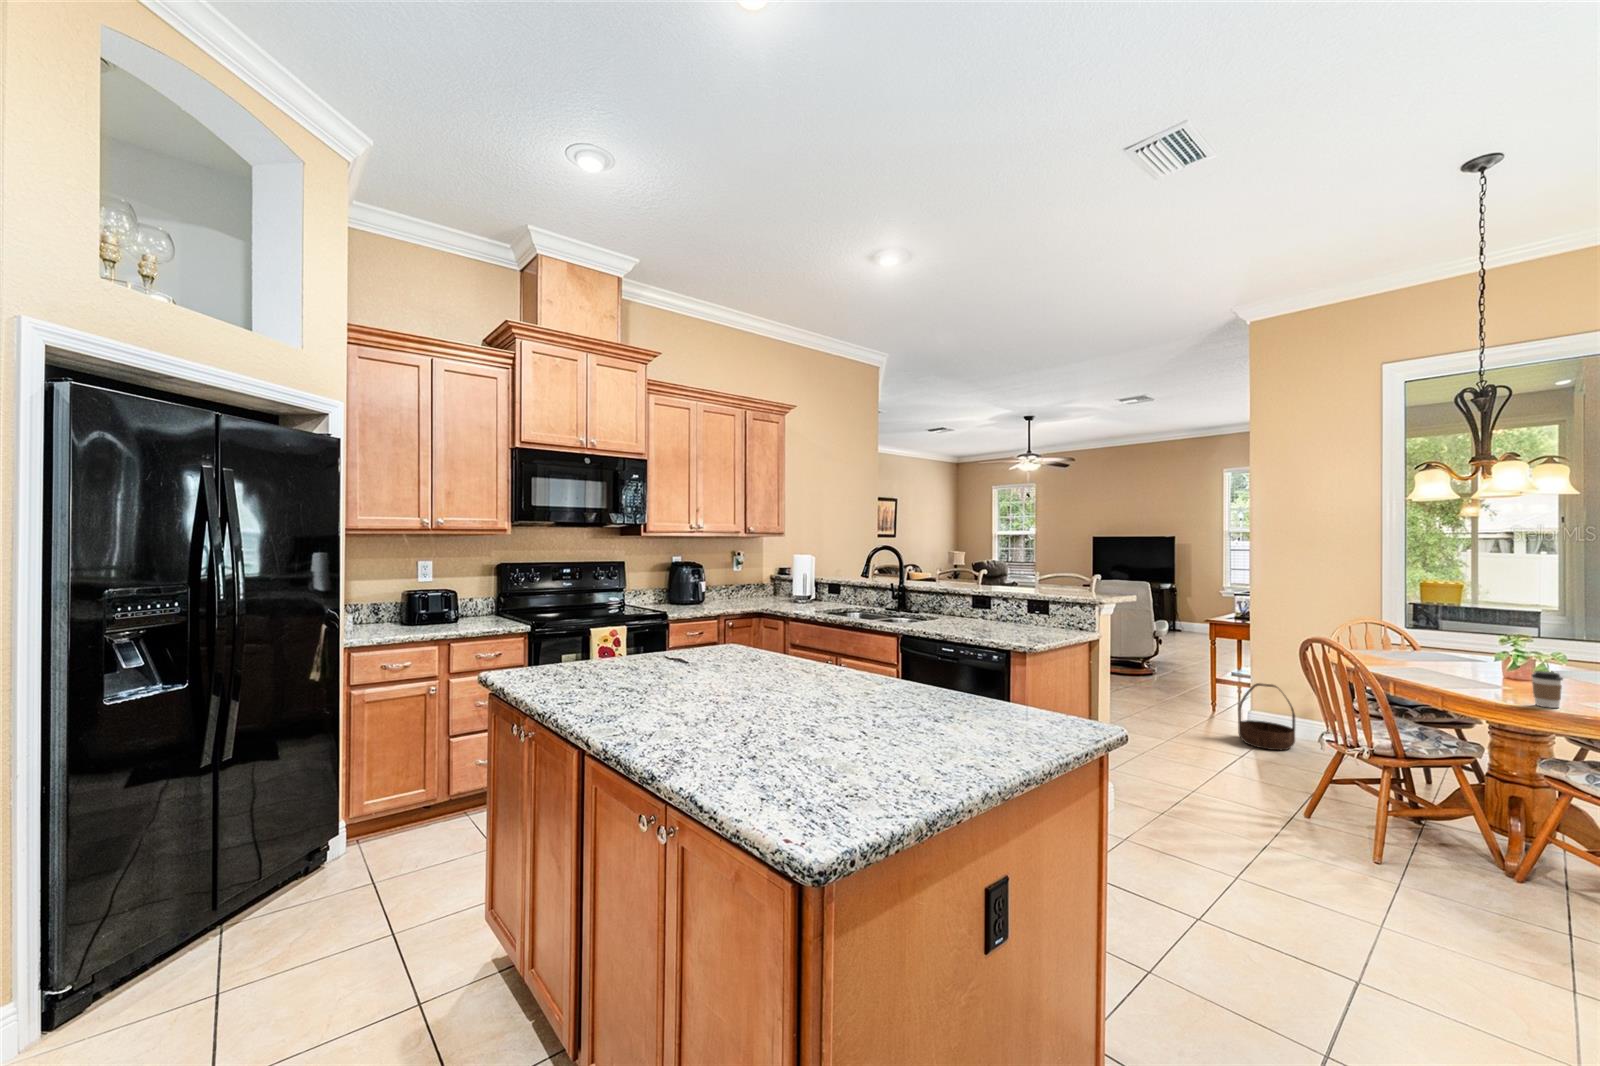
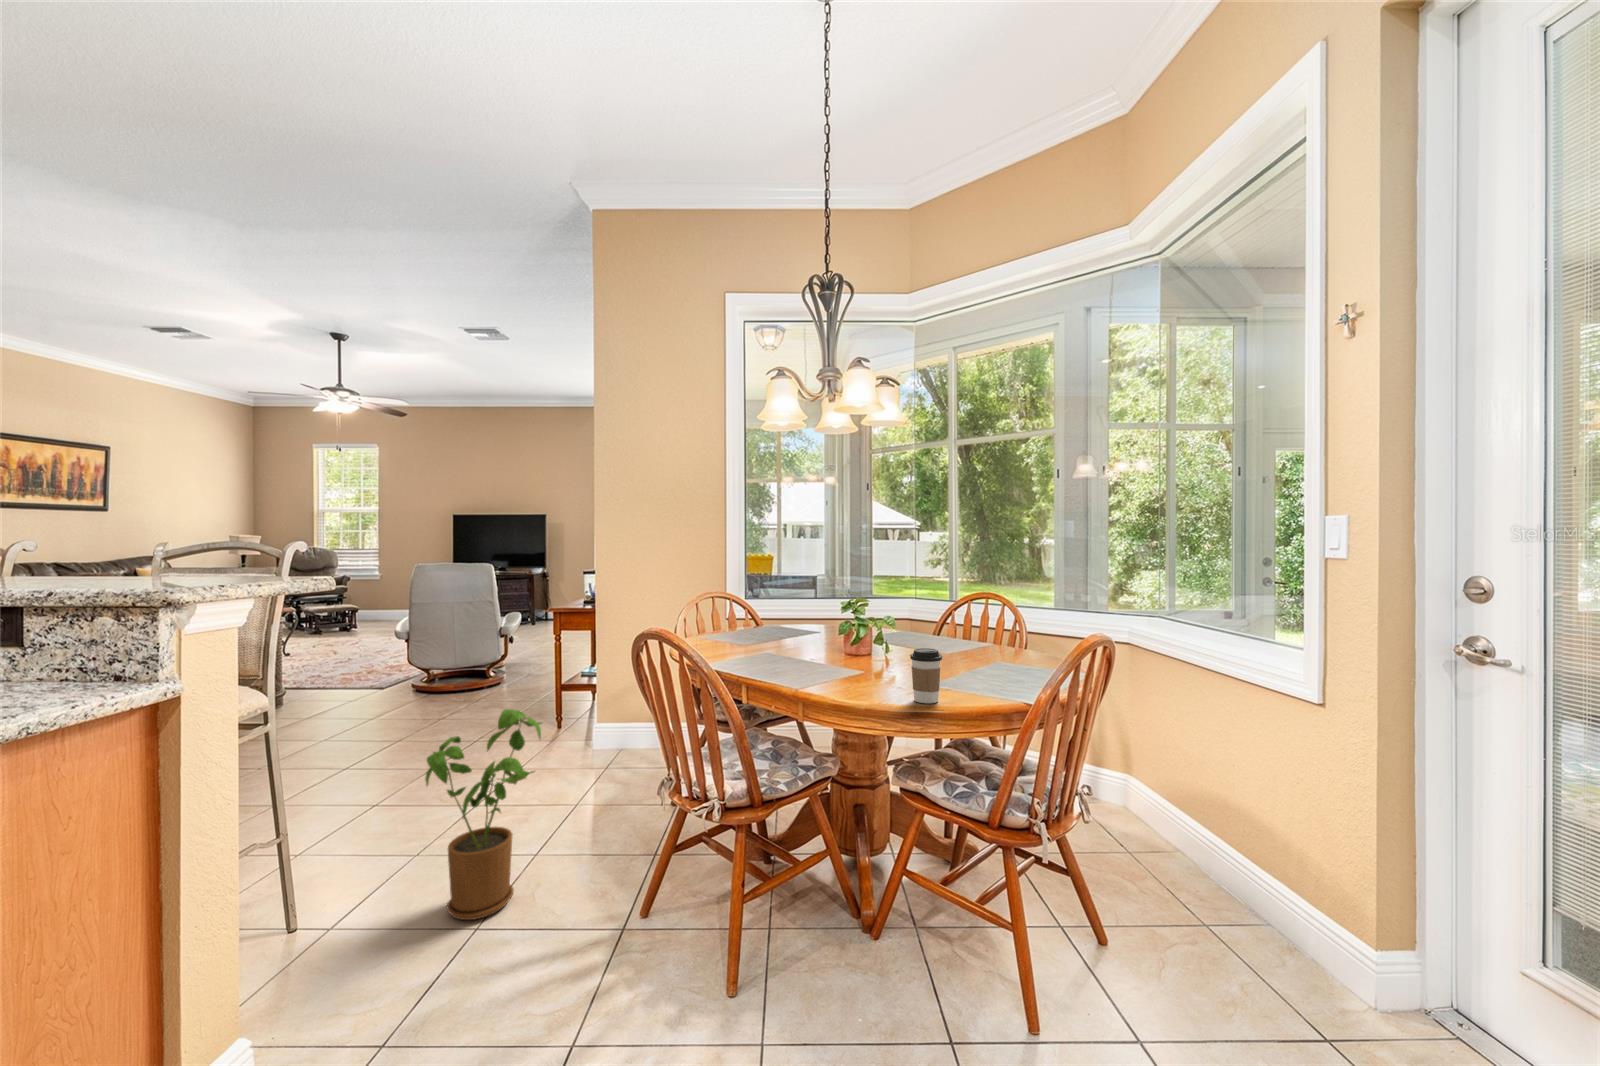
house plant: none [1161,676,1231,789] -> present [425,709,541,920]
basket: present [1238,683,1295,750] -> none [575,685,640,777]

